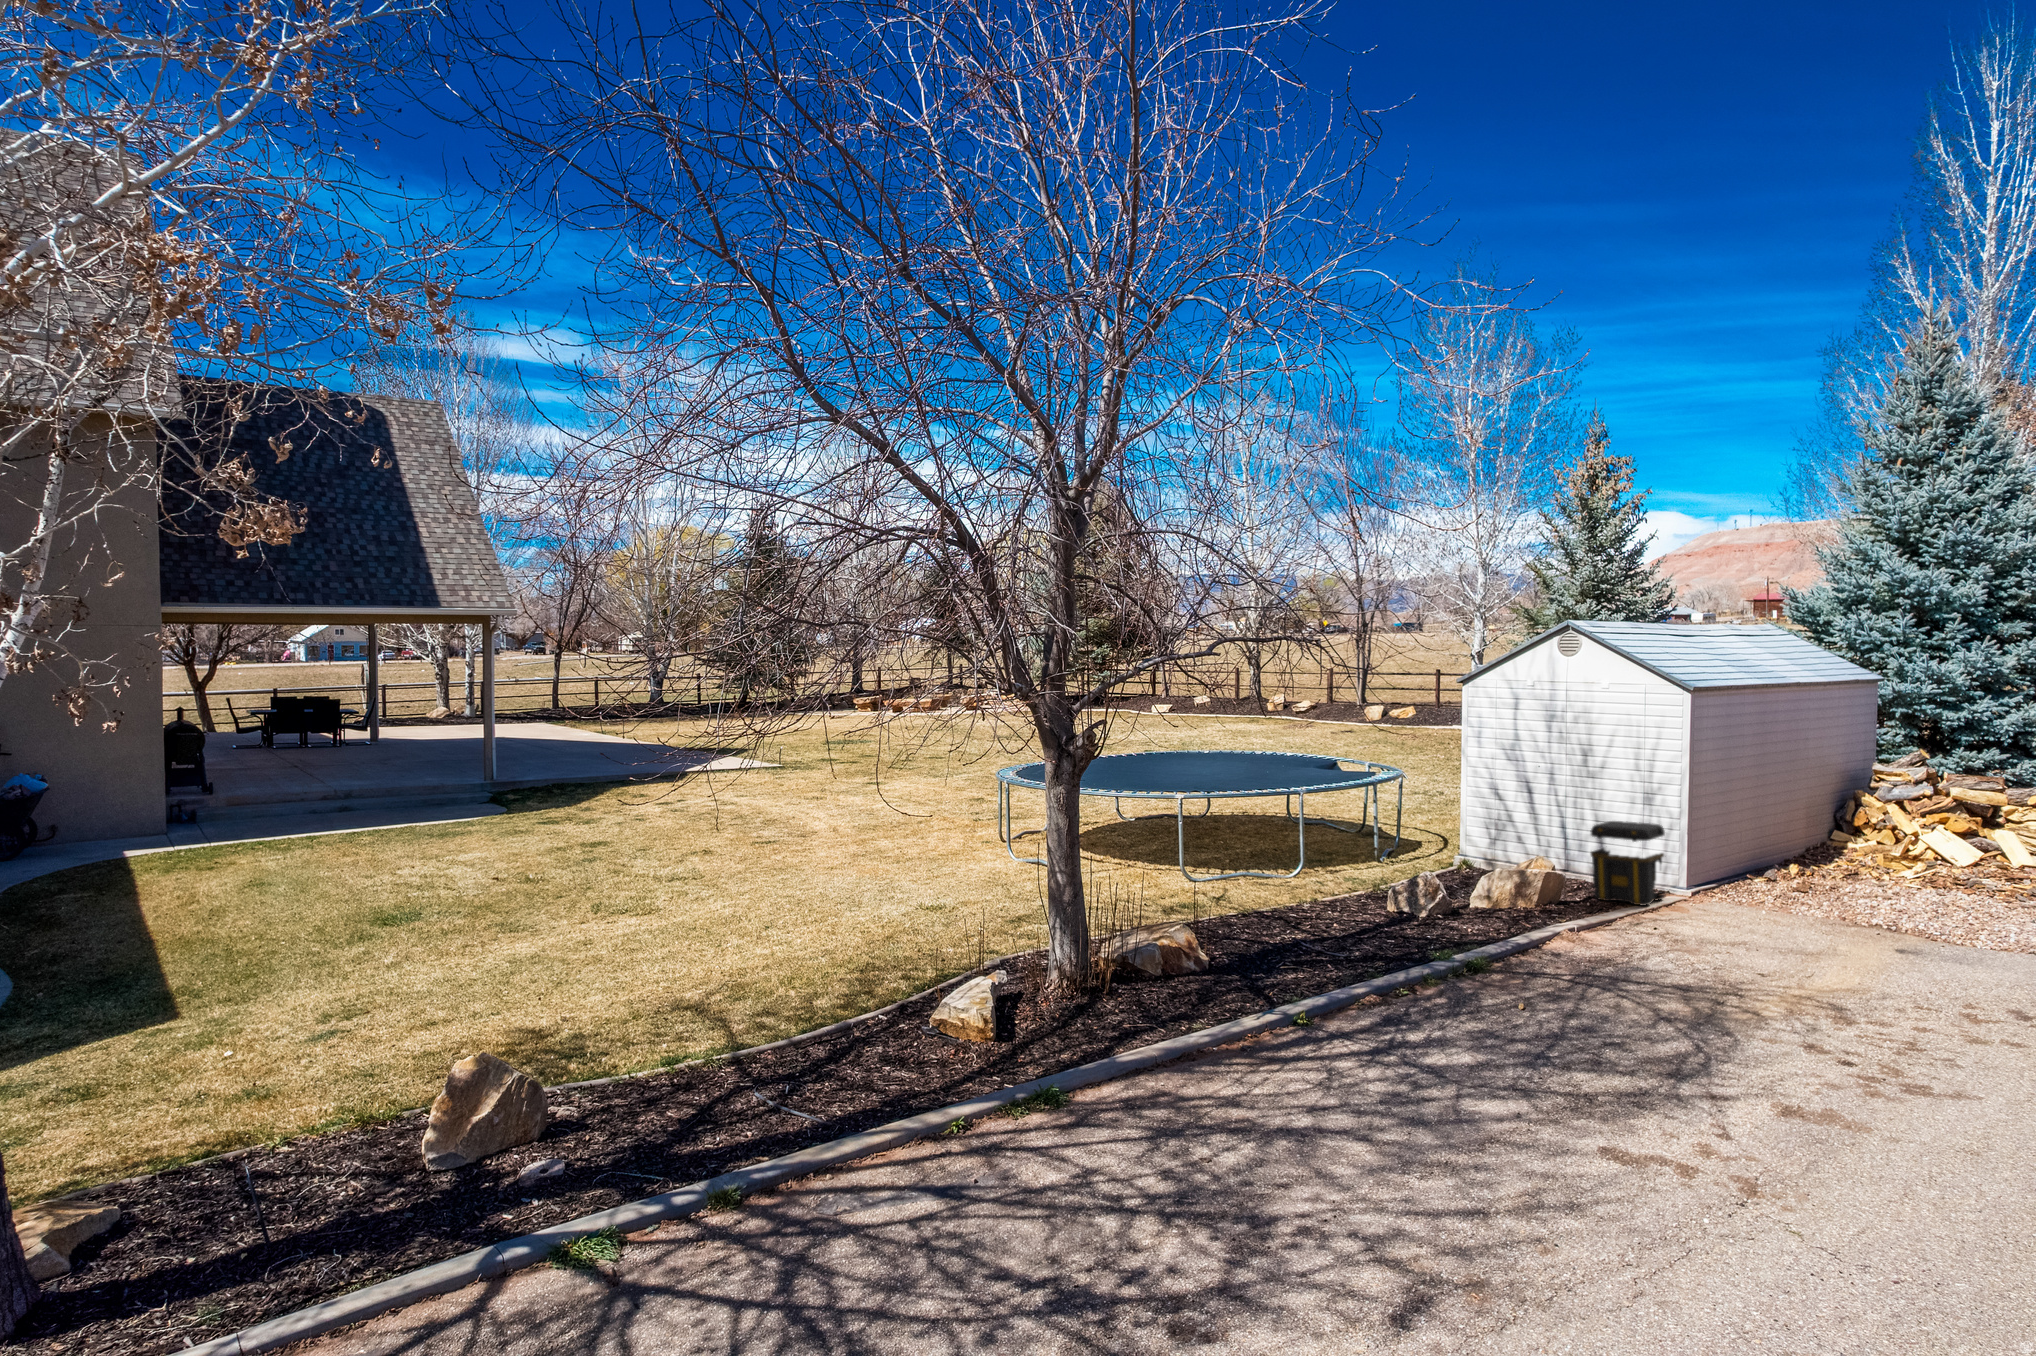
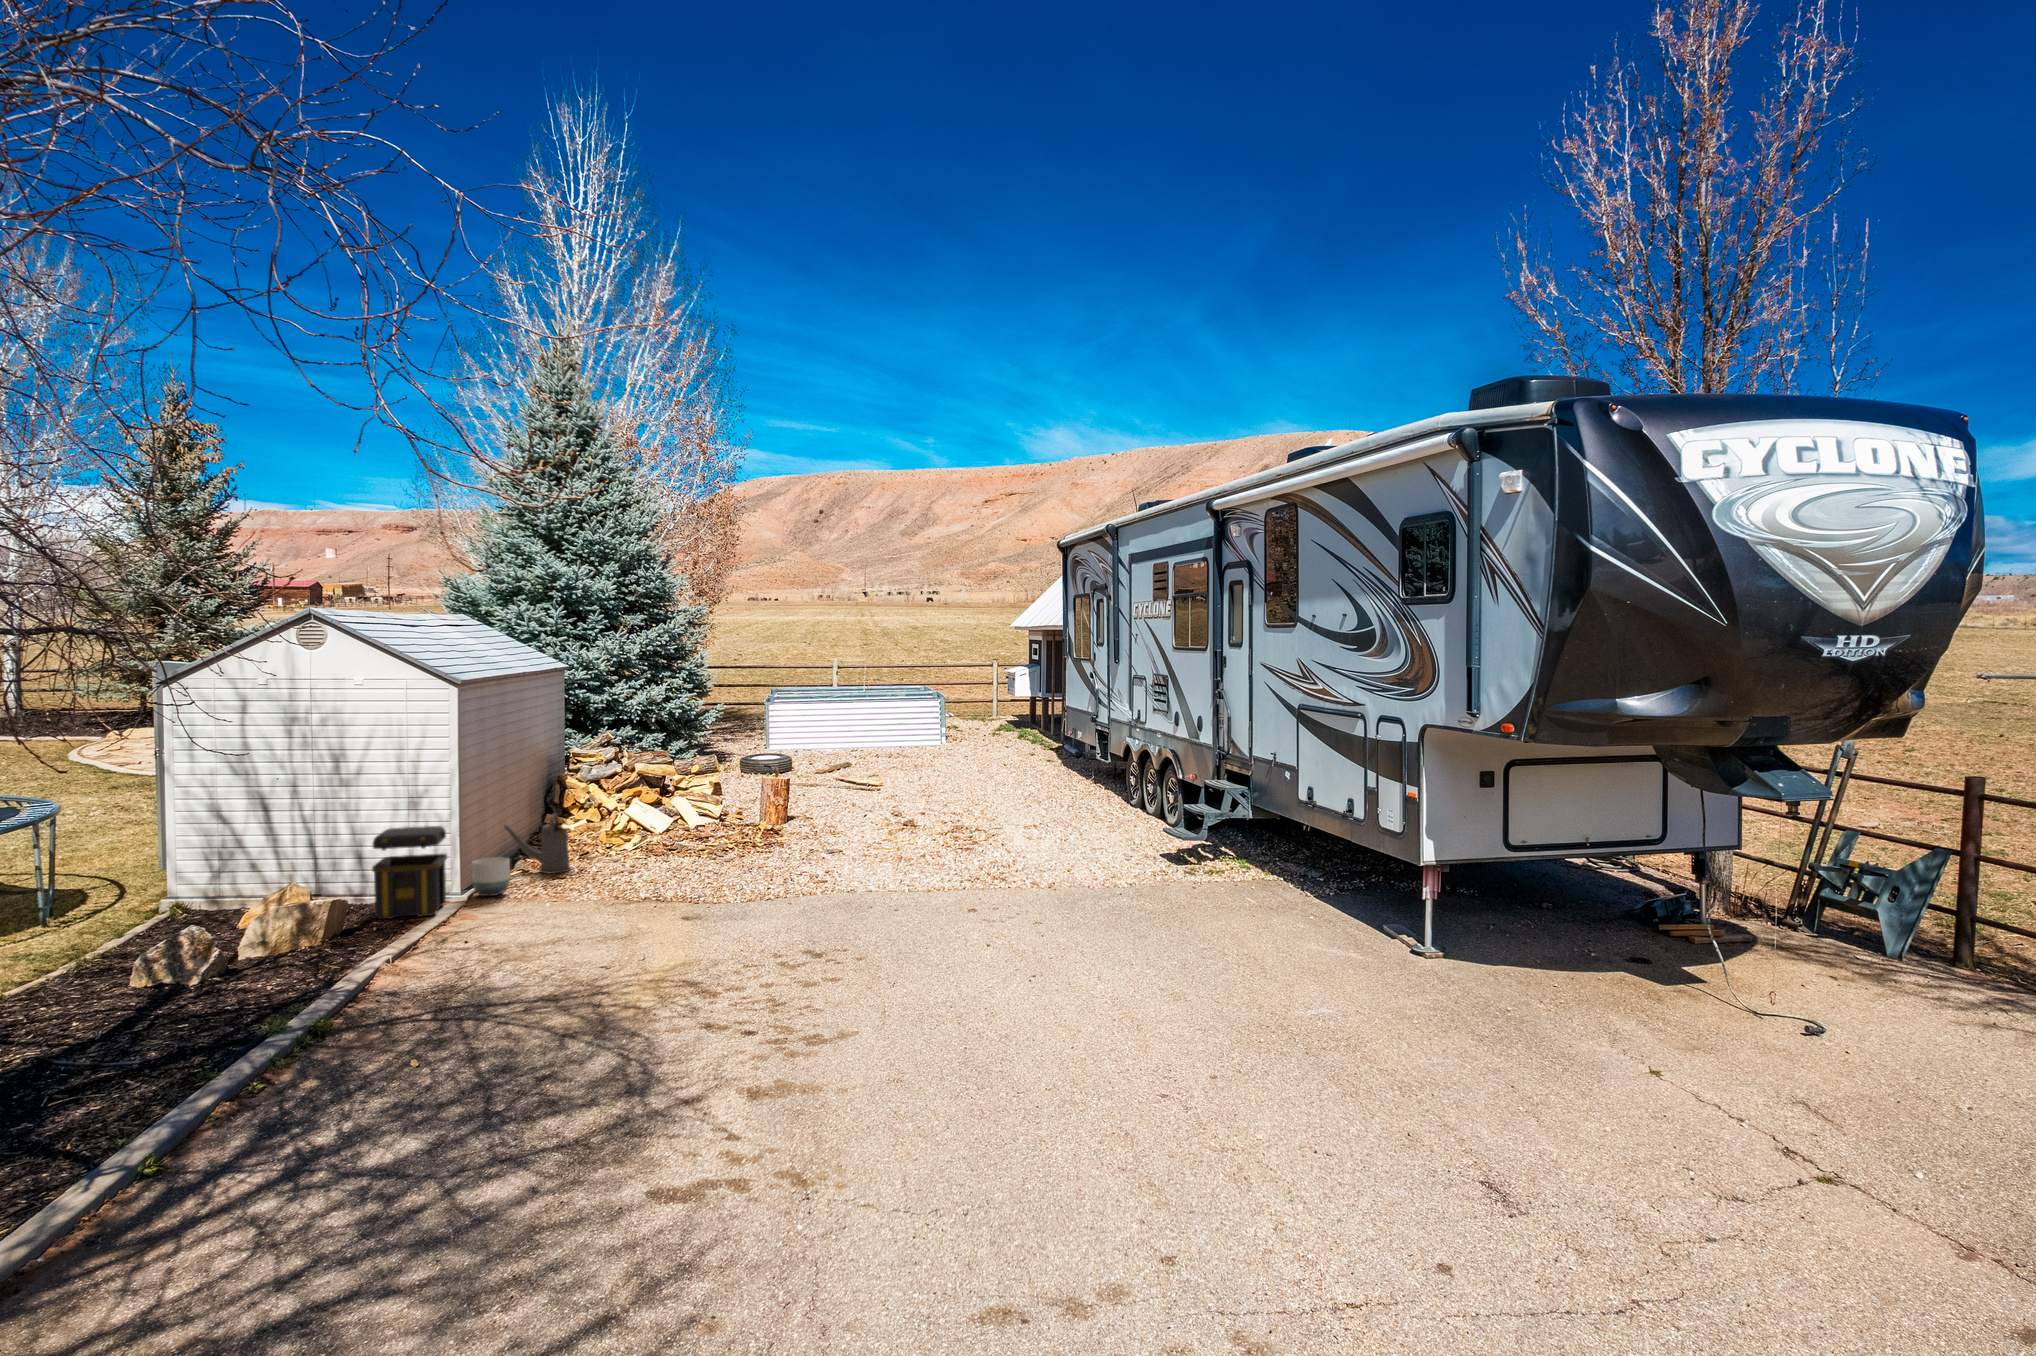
watering can: none [1749,829,1838,893] -> present [504,813,571,874]
planter: none [1696,863,1738,901] -> present [472,857,510,896]

